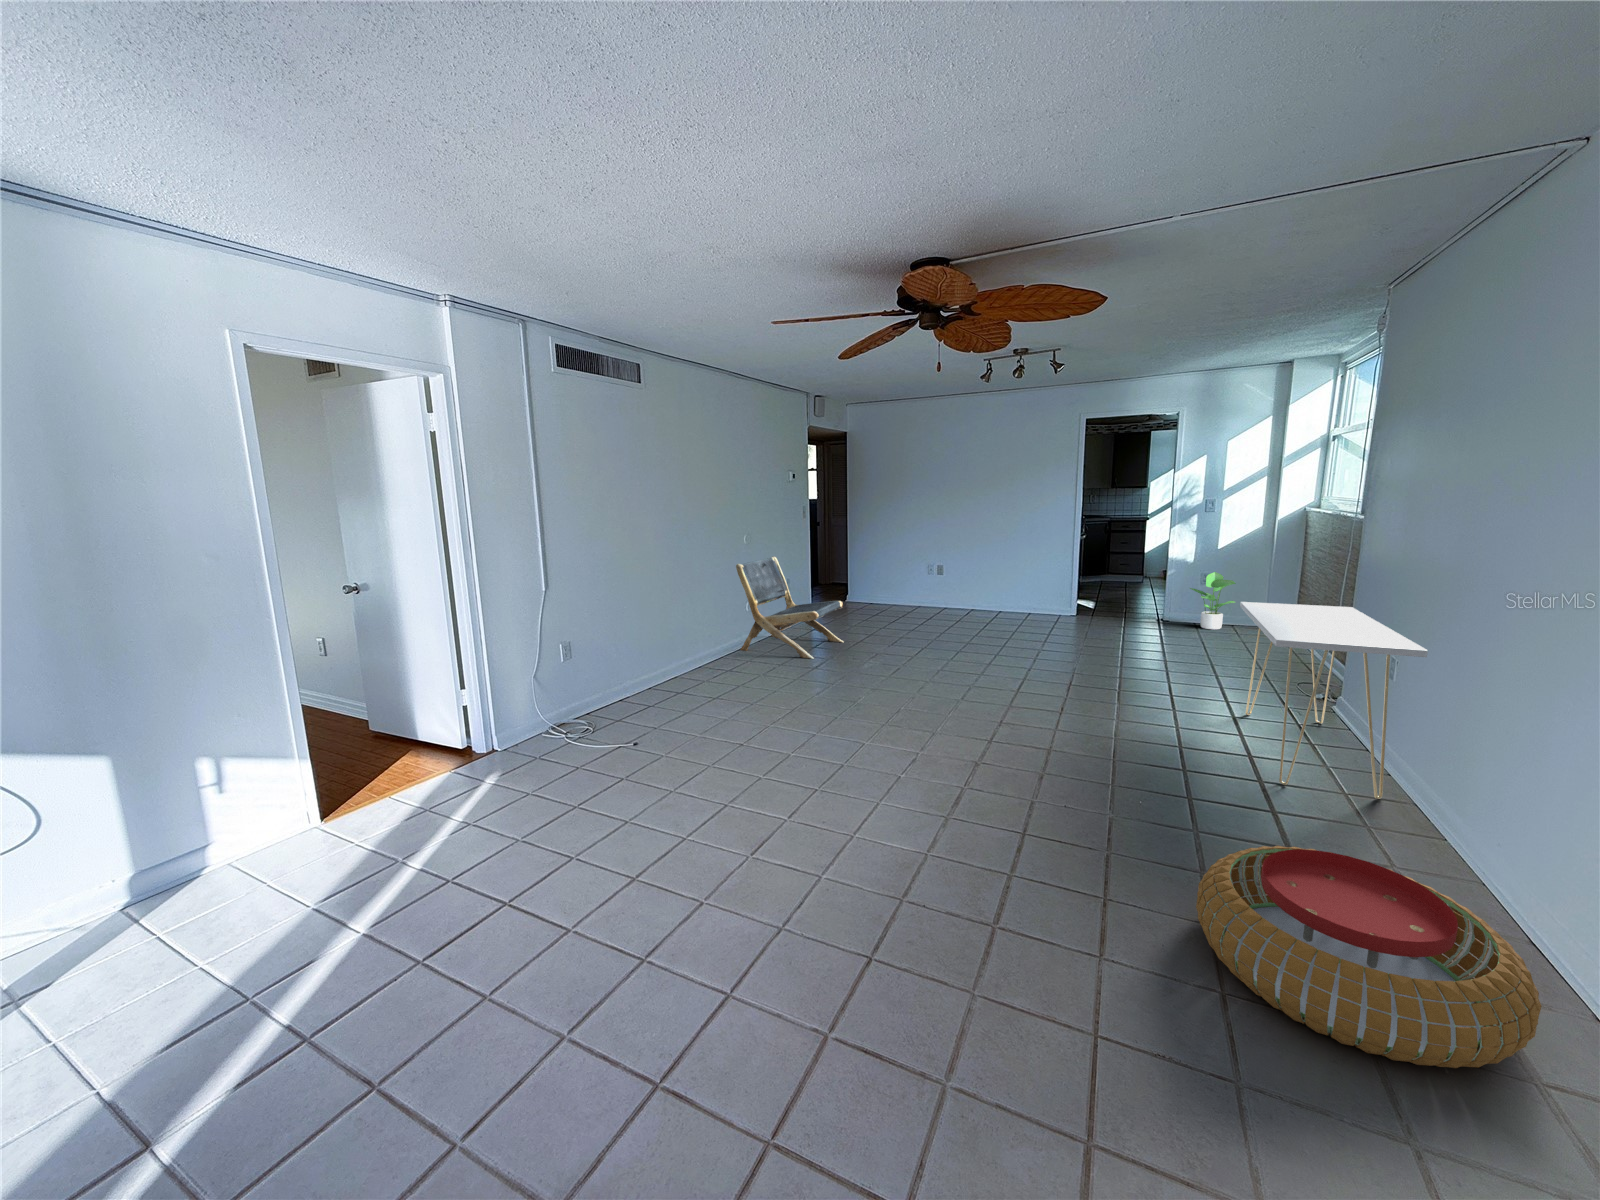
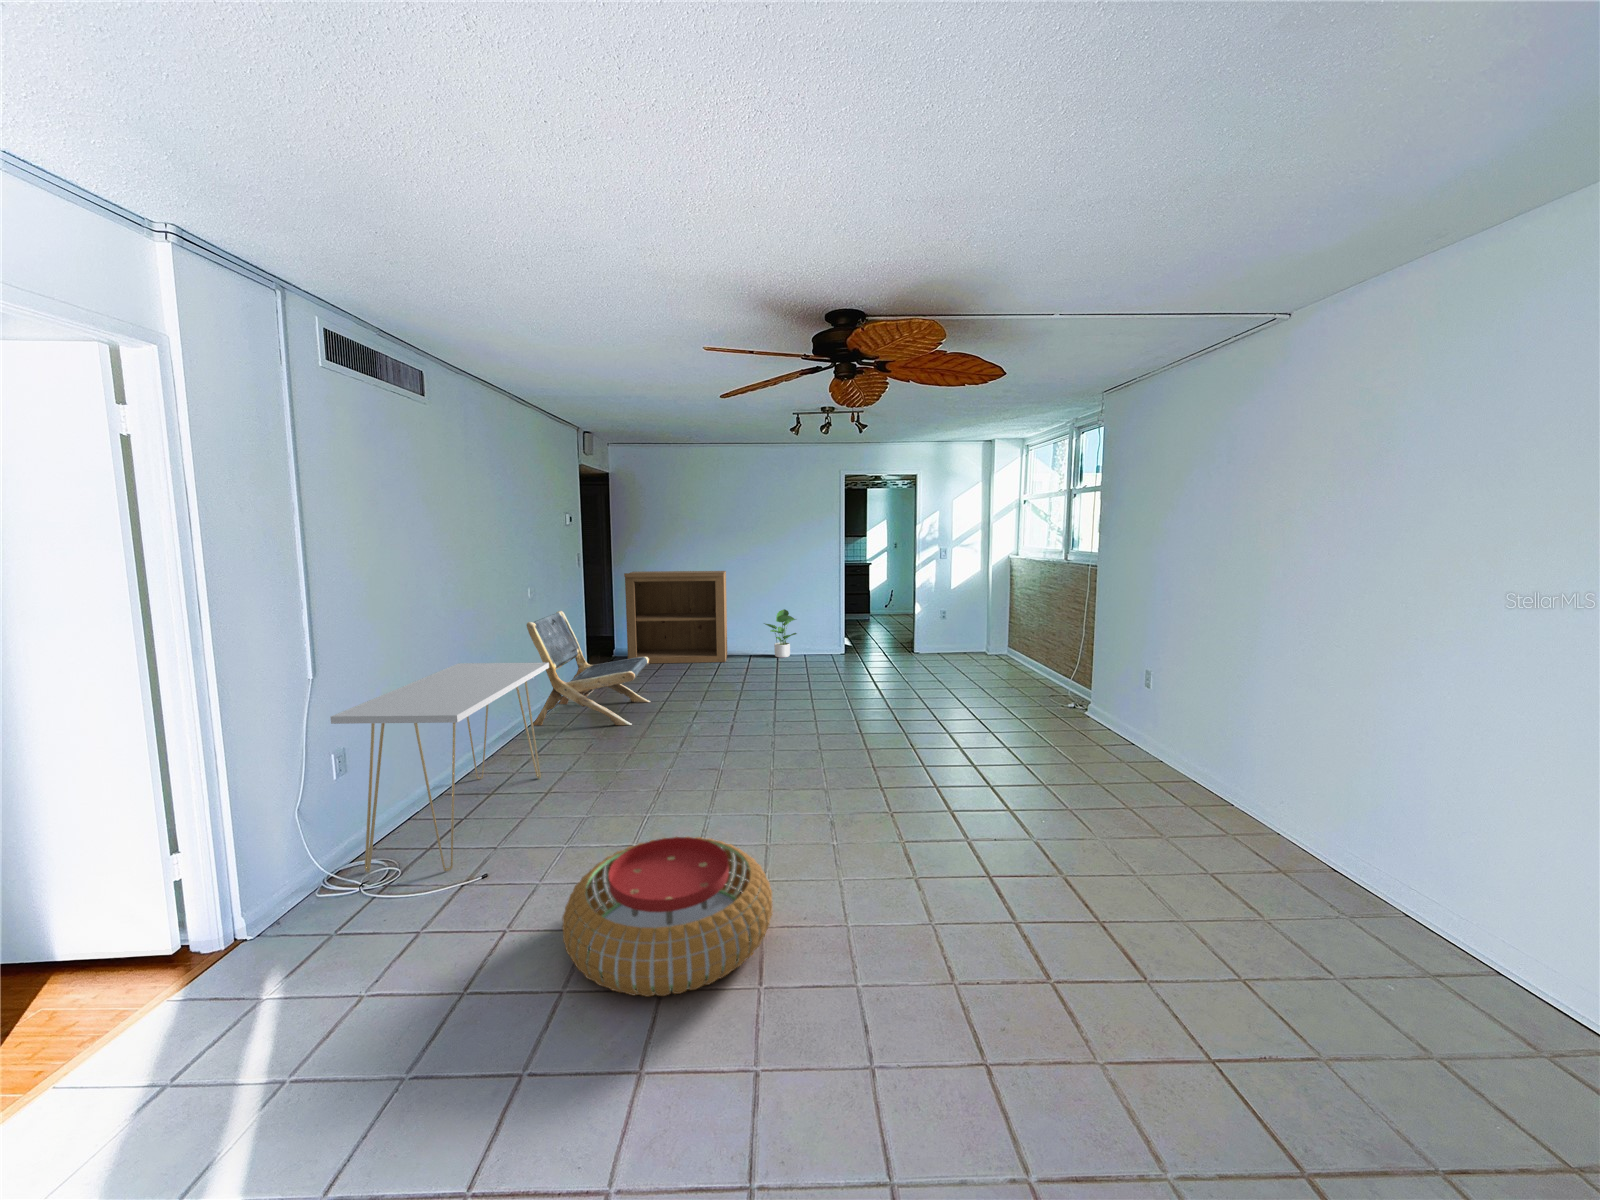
bookshelf: none [850,524,951,615] -> present [624,571,727,663]
potted plant: present [1190,572,1236,629] -> present [764,609,797,658]
console table: present [1240,602,1428,799] -> present [330,663,549,872]
pouf: present [1196,846,1542,1068] -> present [562,837,772,997]

